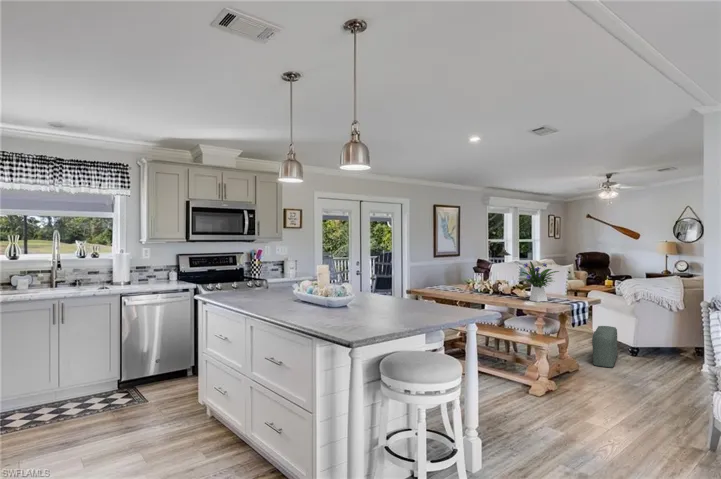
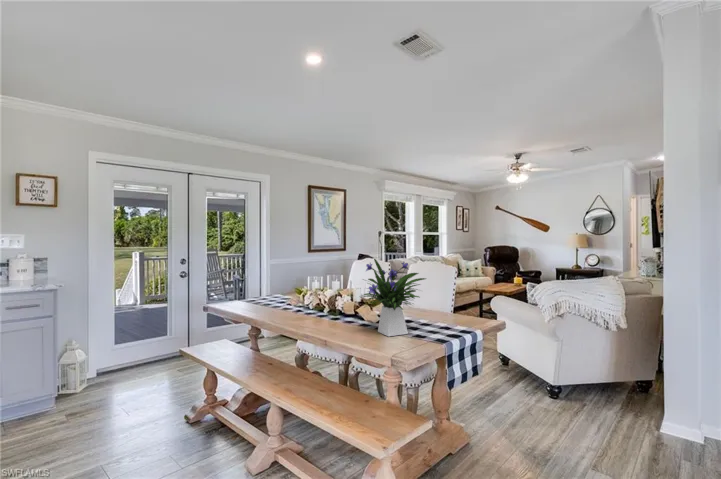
pouf: present [592,326,617,368] -> none [490,356,528,440]

